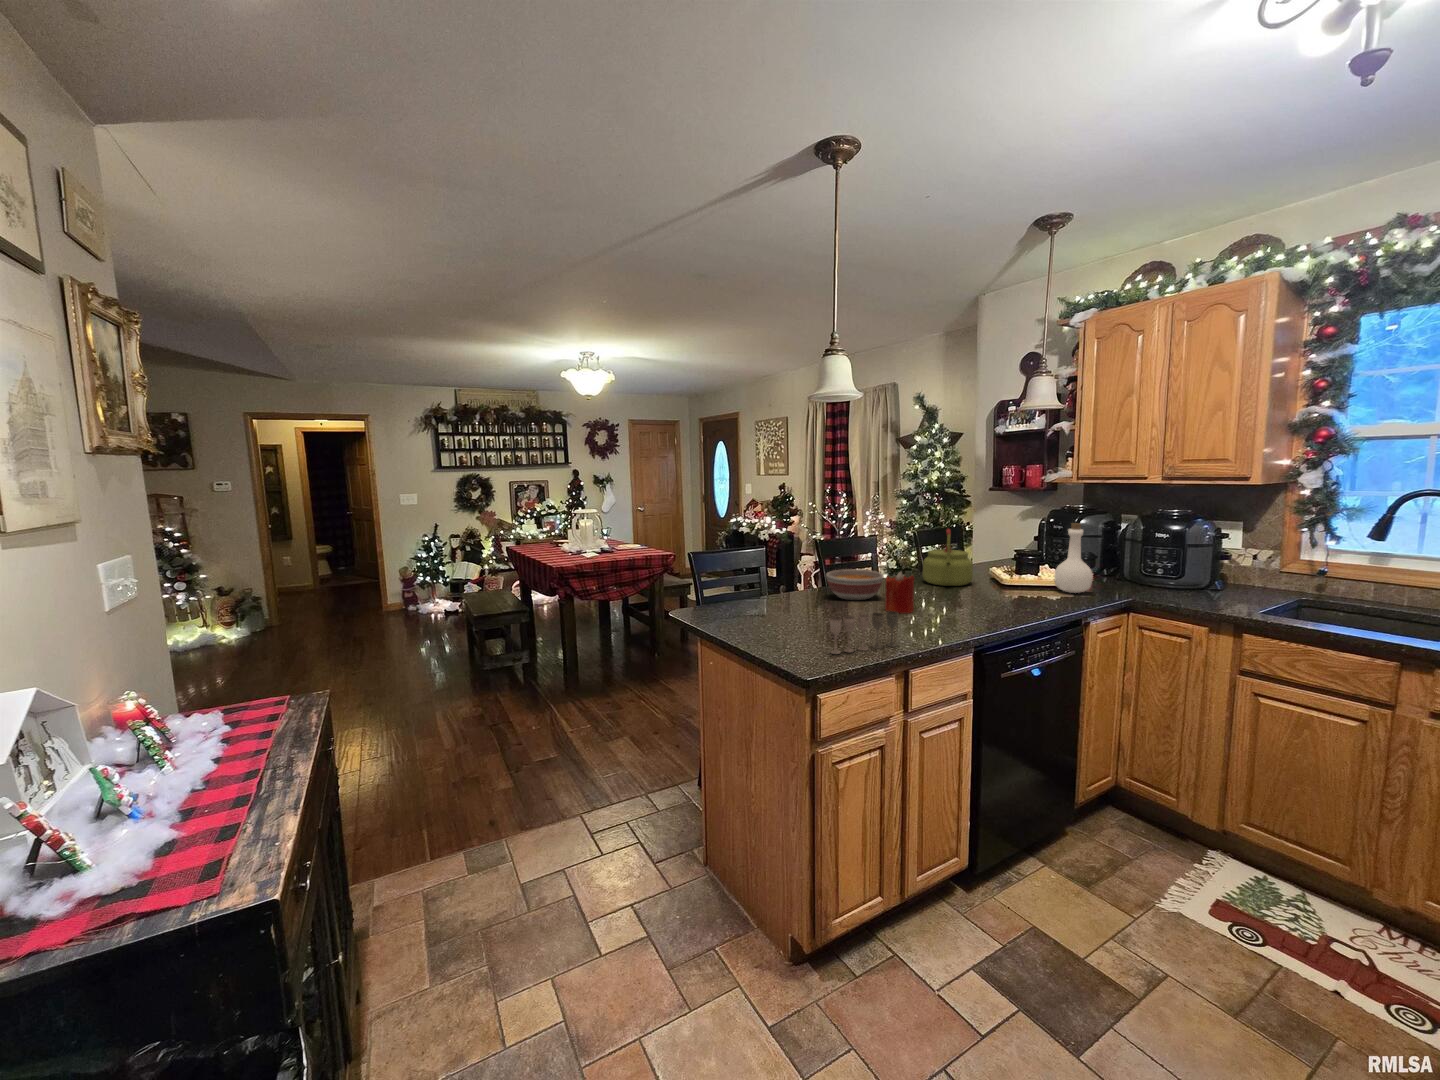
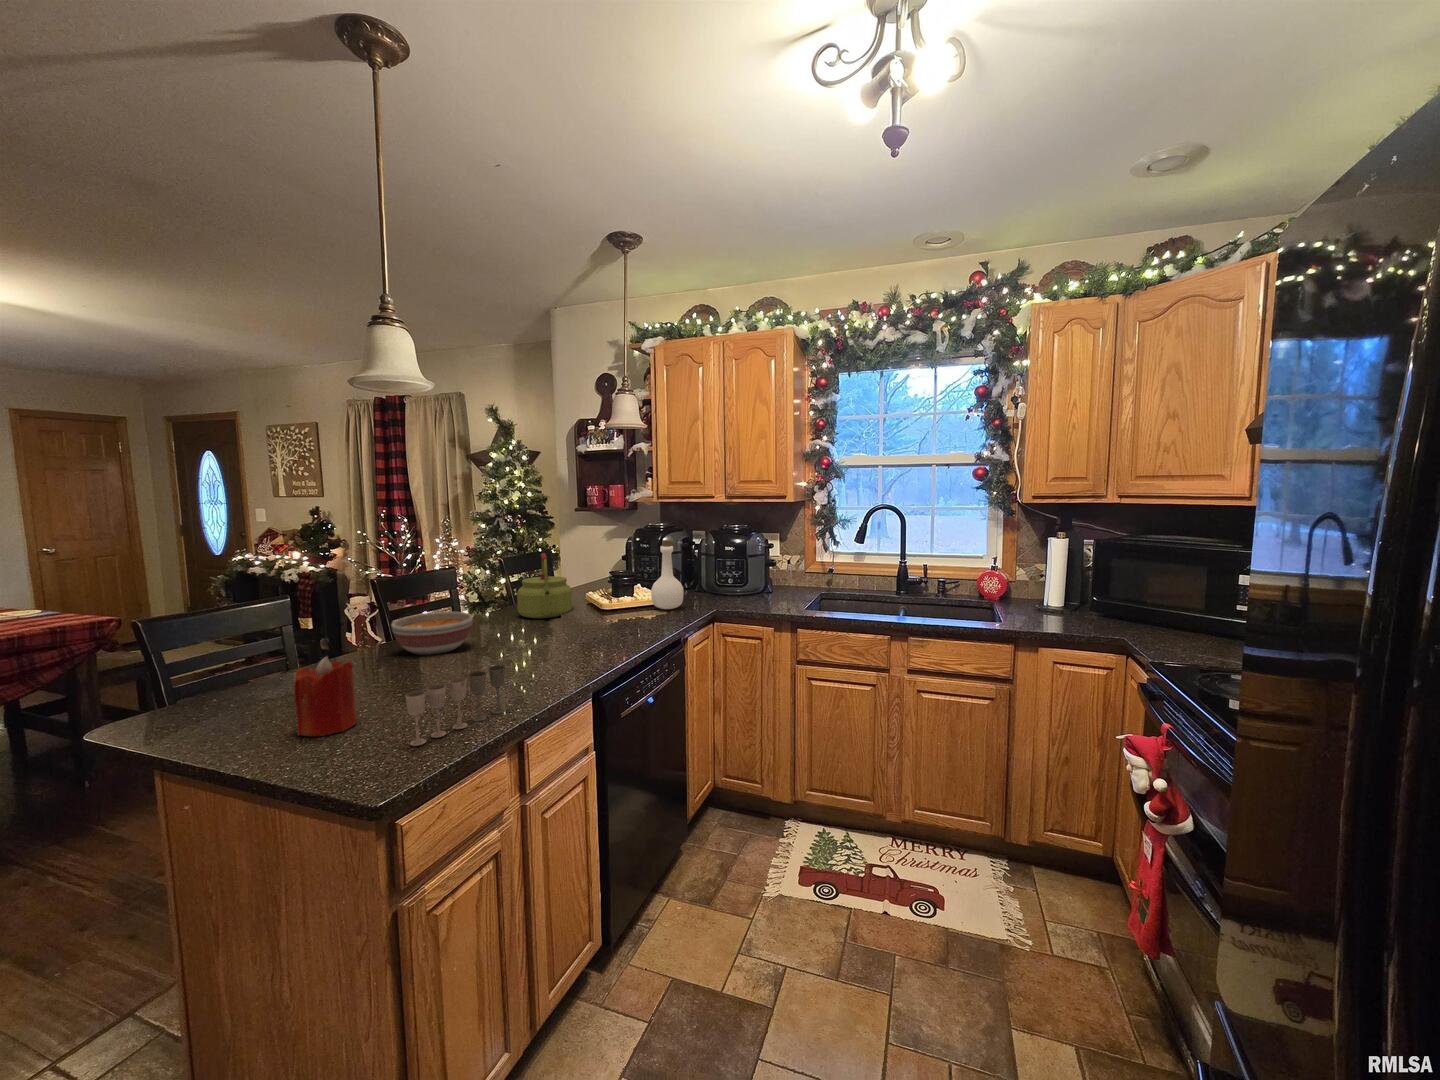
candle: present [885,572,914,614] -> present [294,657,357,736]

